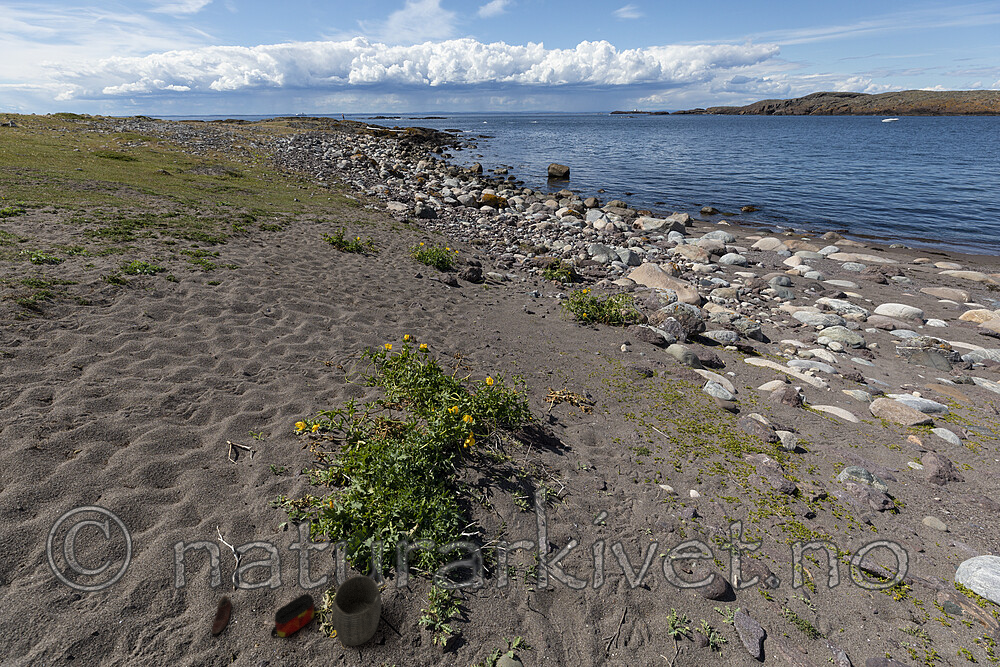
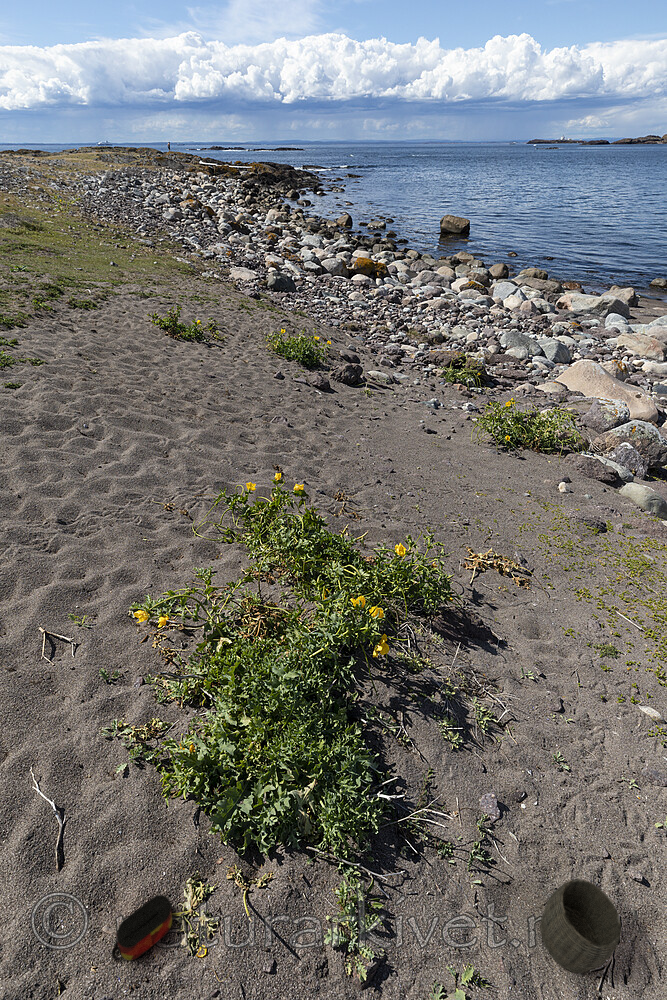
woven basket: present [332,576,381,646] -> present [540,879,621,973]
shoe: present [211,596,232,634] -> none [26,892,54,955]

